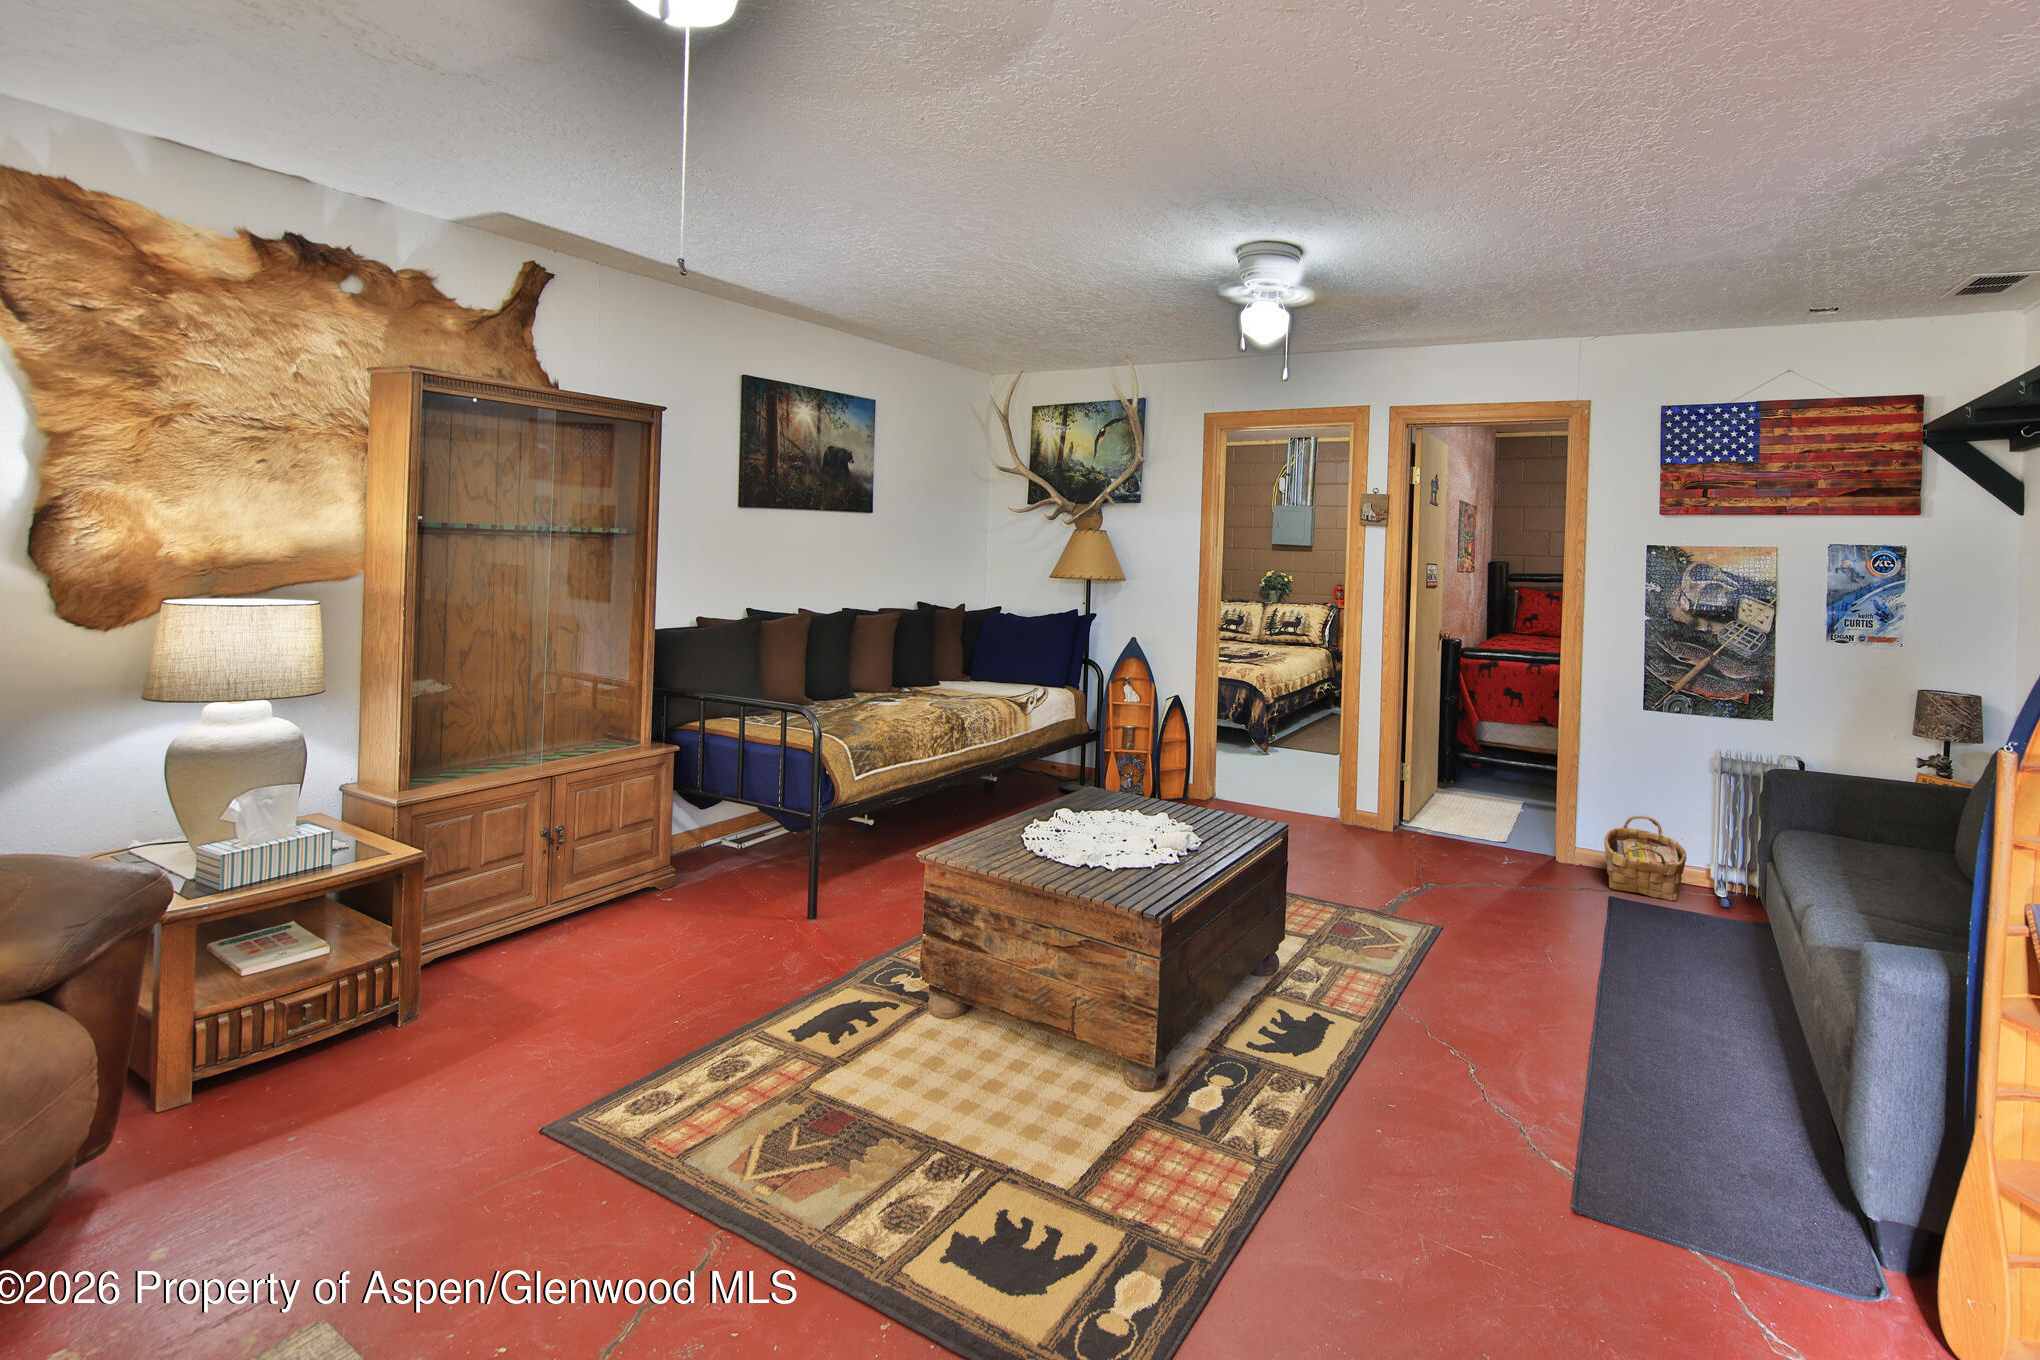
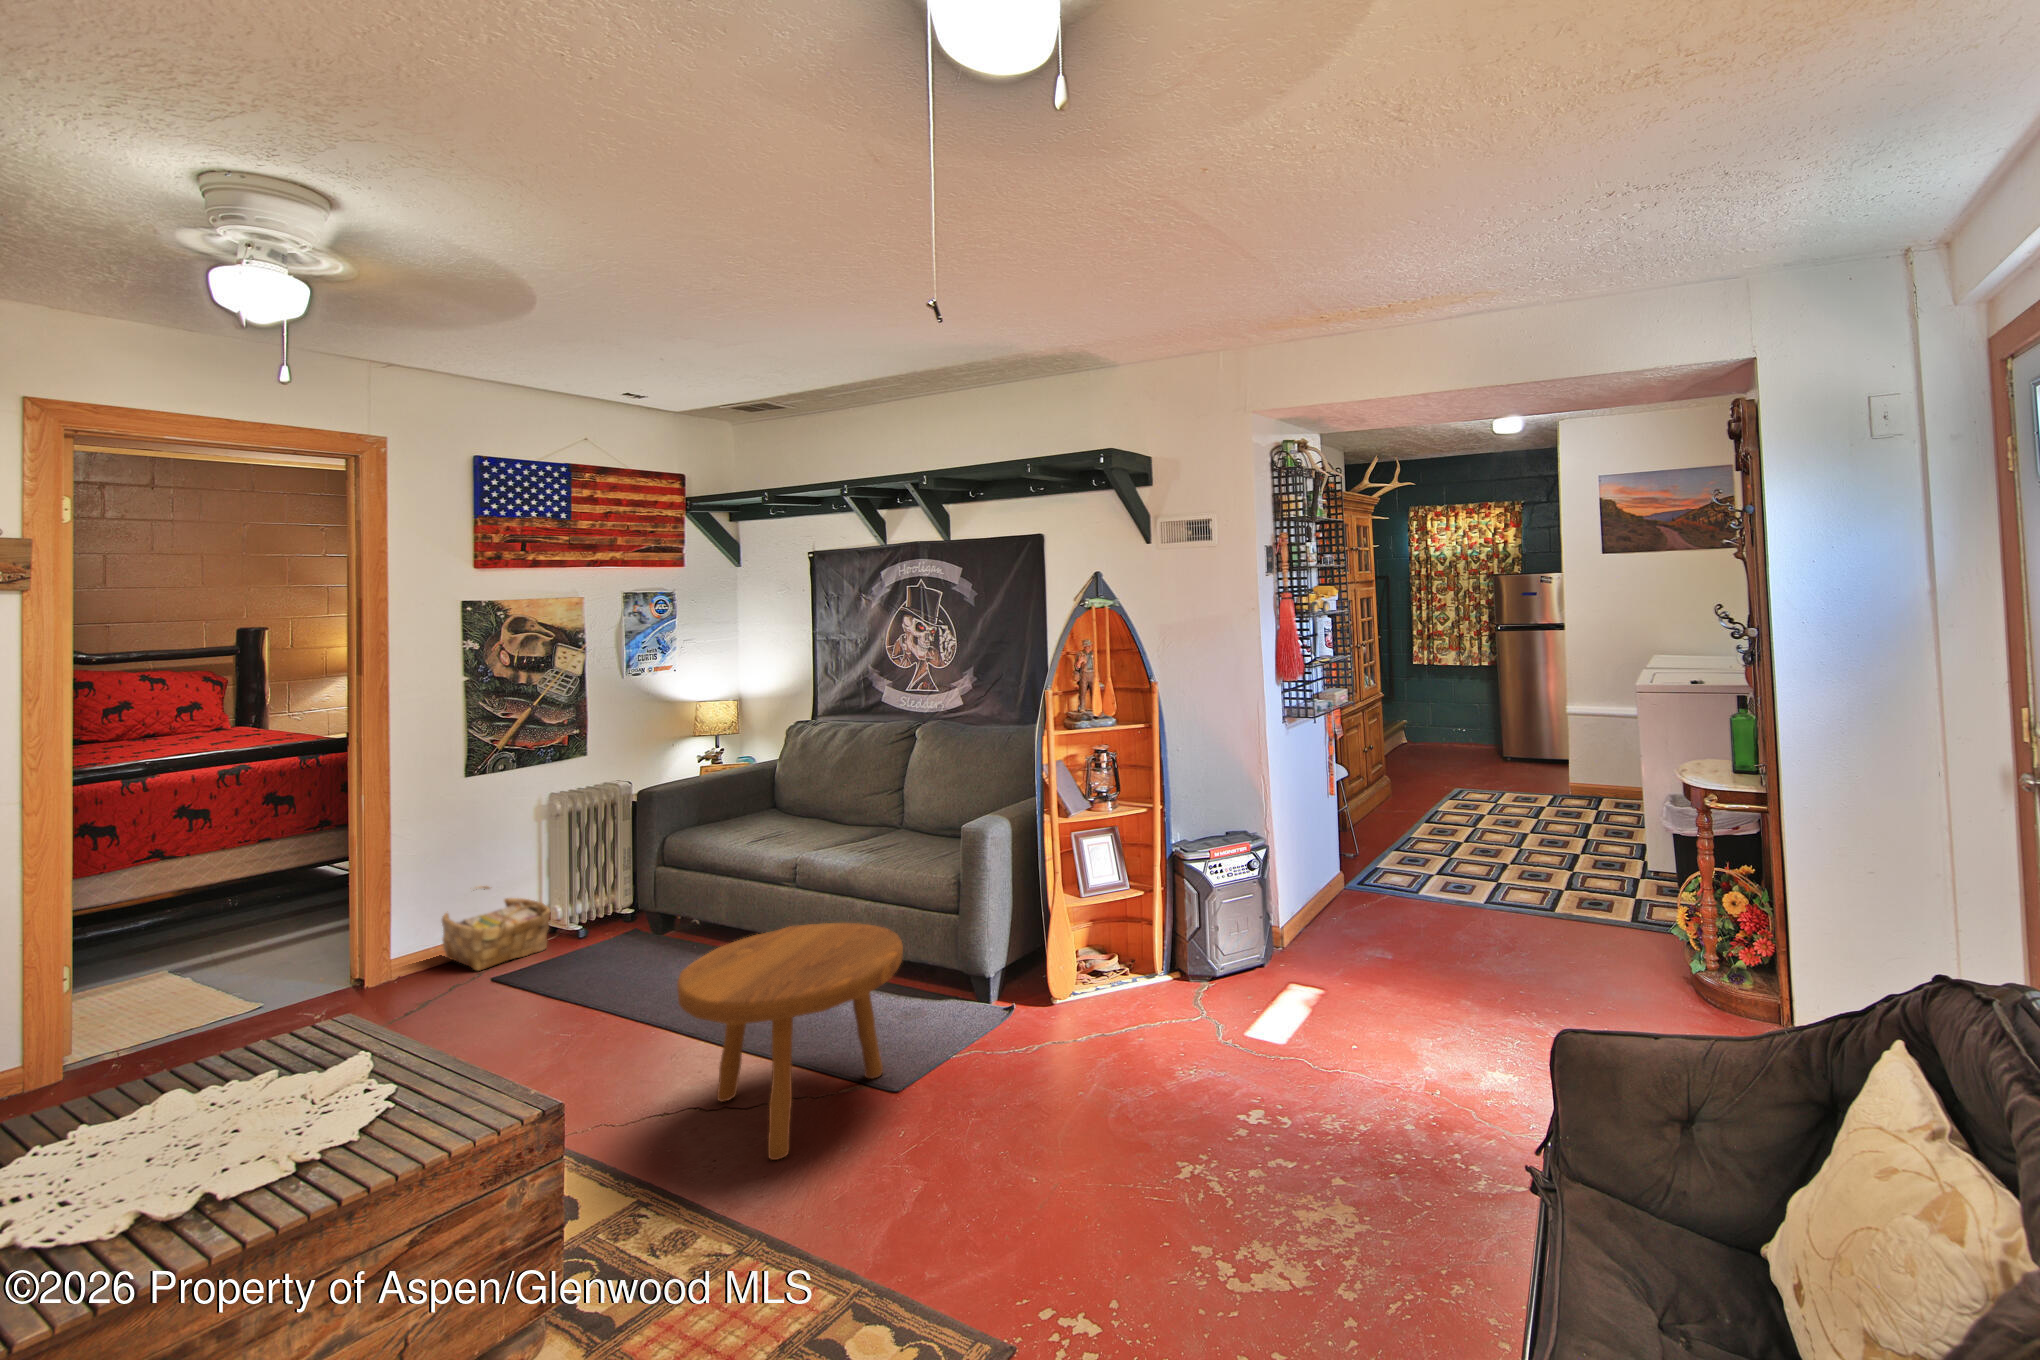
footstool: none [1377,923,1629,1195] -> present [677,923,903,1160]

